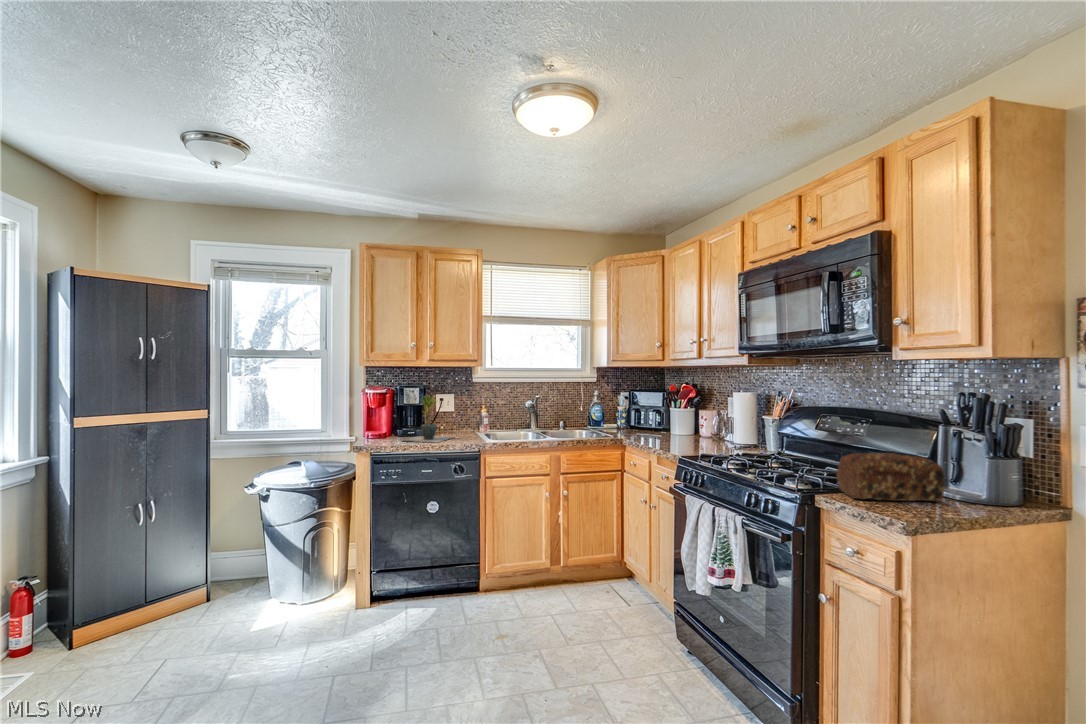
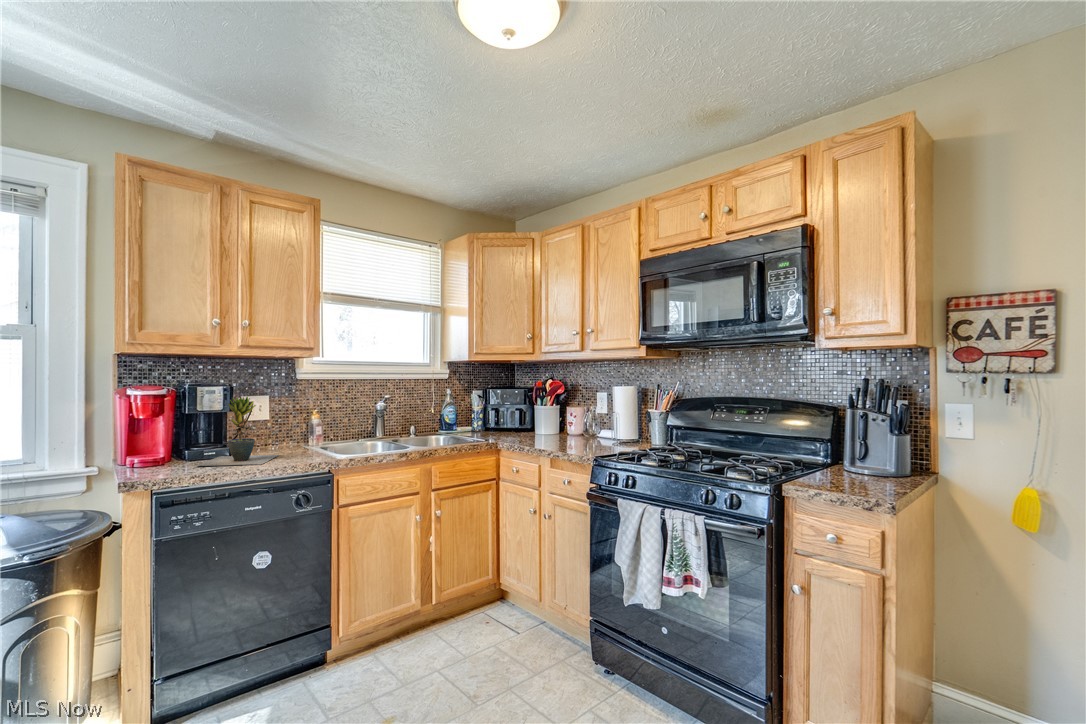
bread loaf: present [837,453,945,501] -> none [794,436,886,485]

